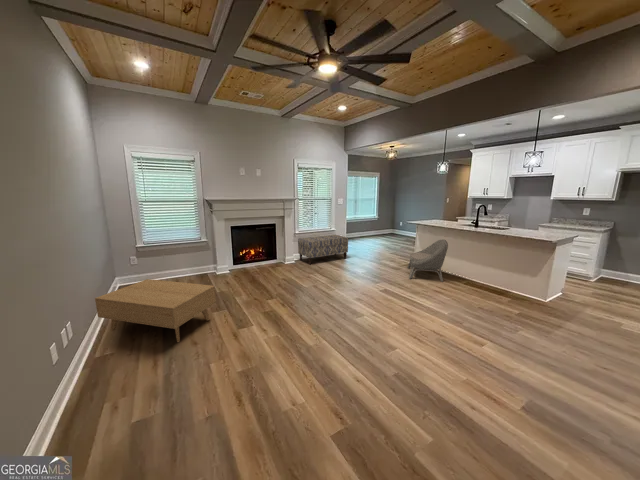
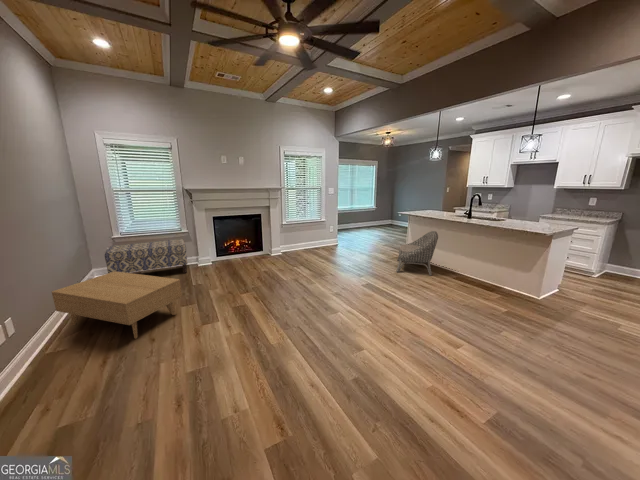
bench: present [298,235,348,265] -> present [105,239,187,273]

